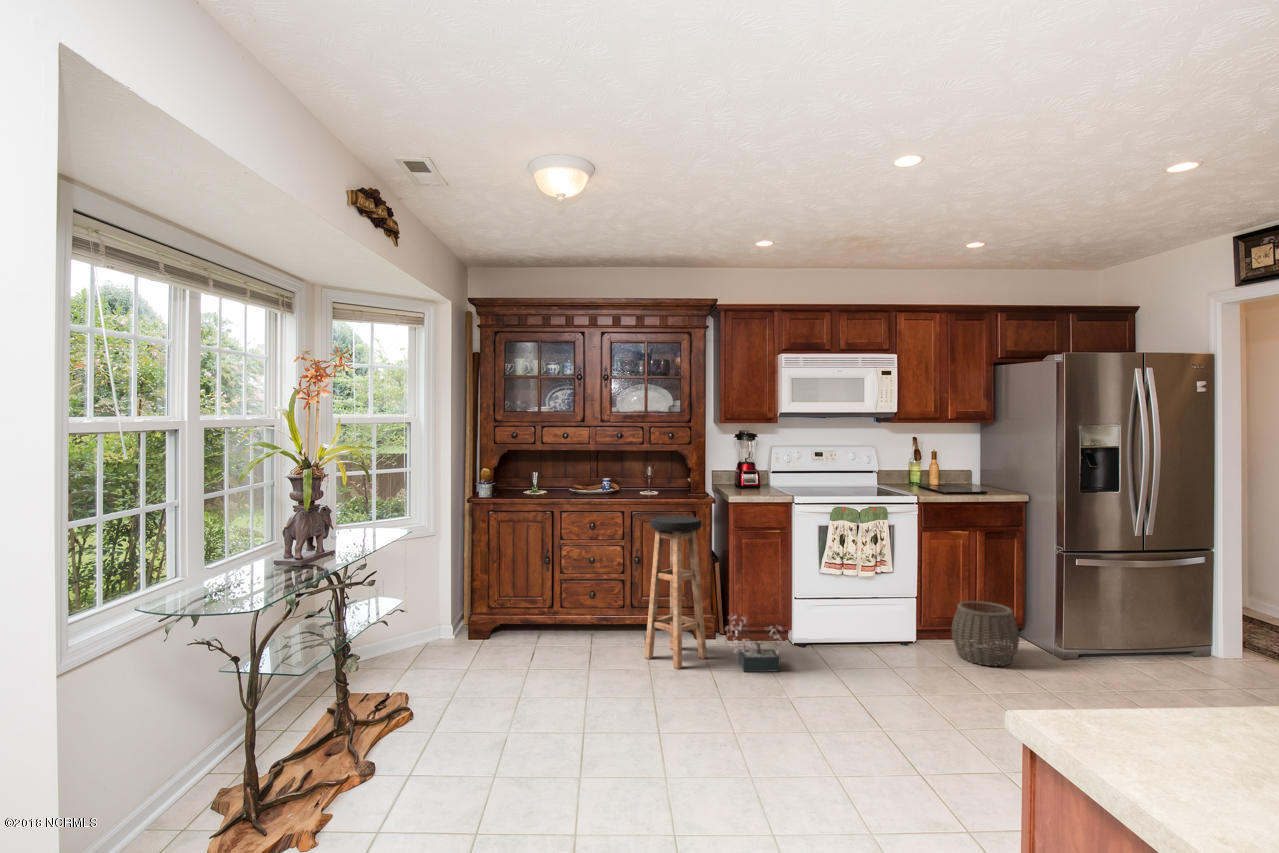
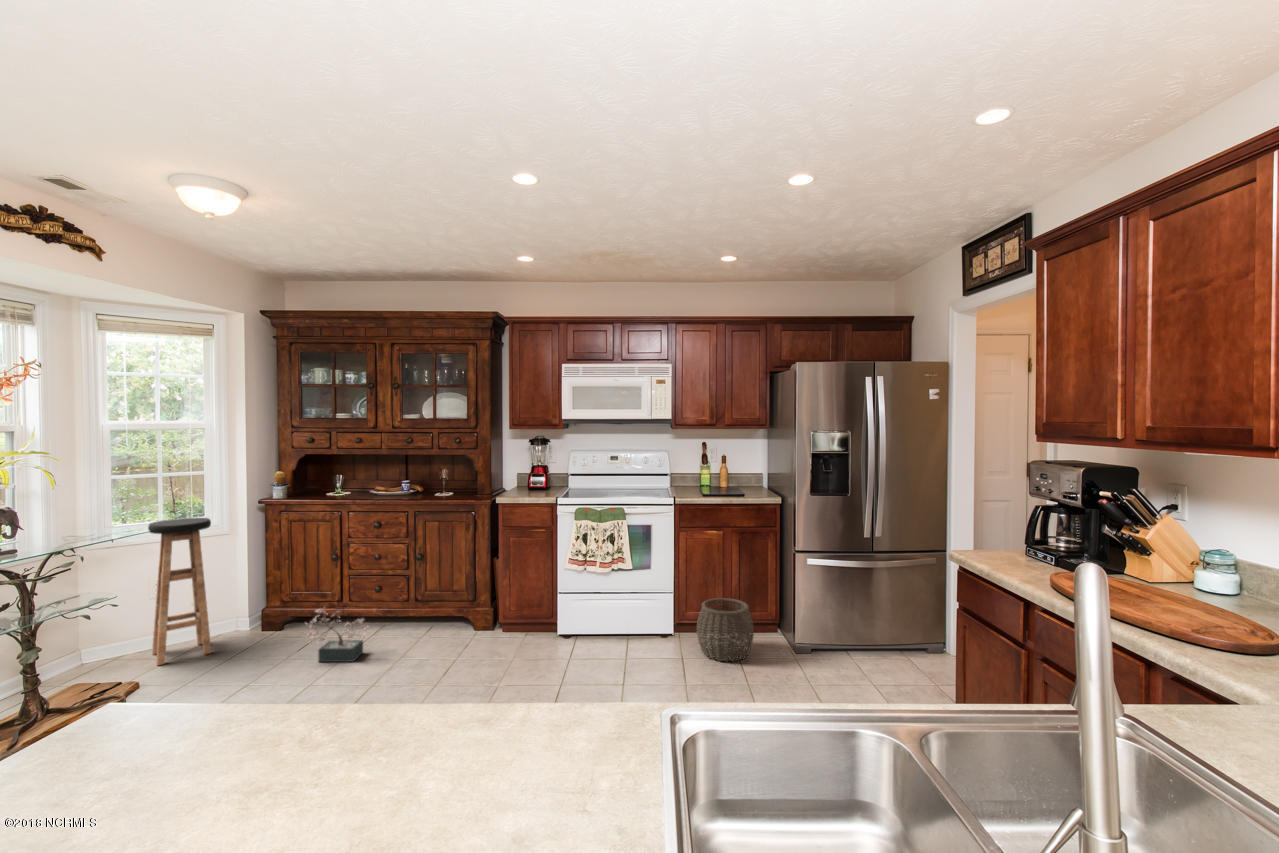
bar stool: present [645,516,707,669] -> present [148,518,212,665]
decorative plant: present [724,614,788,672] -> present [306,609,368,662]

